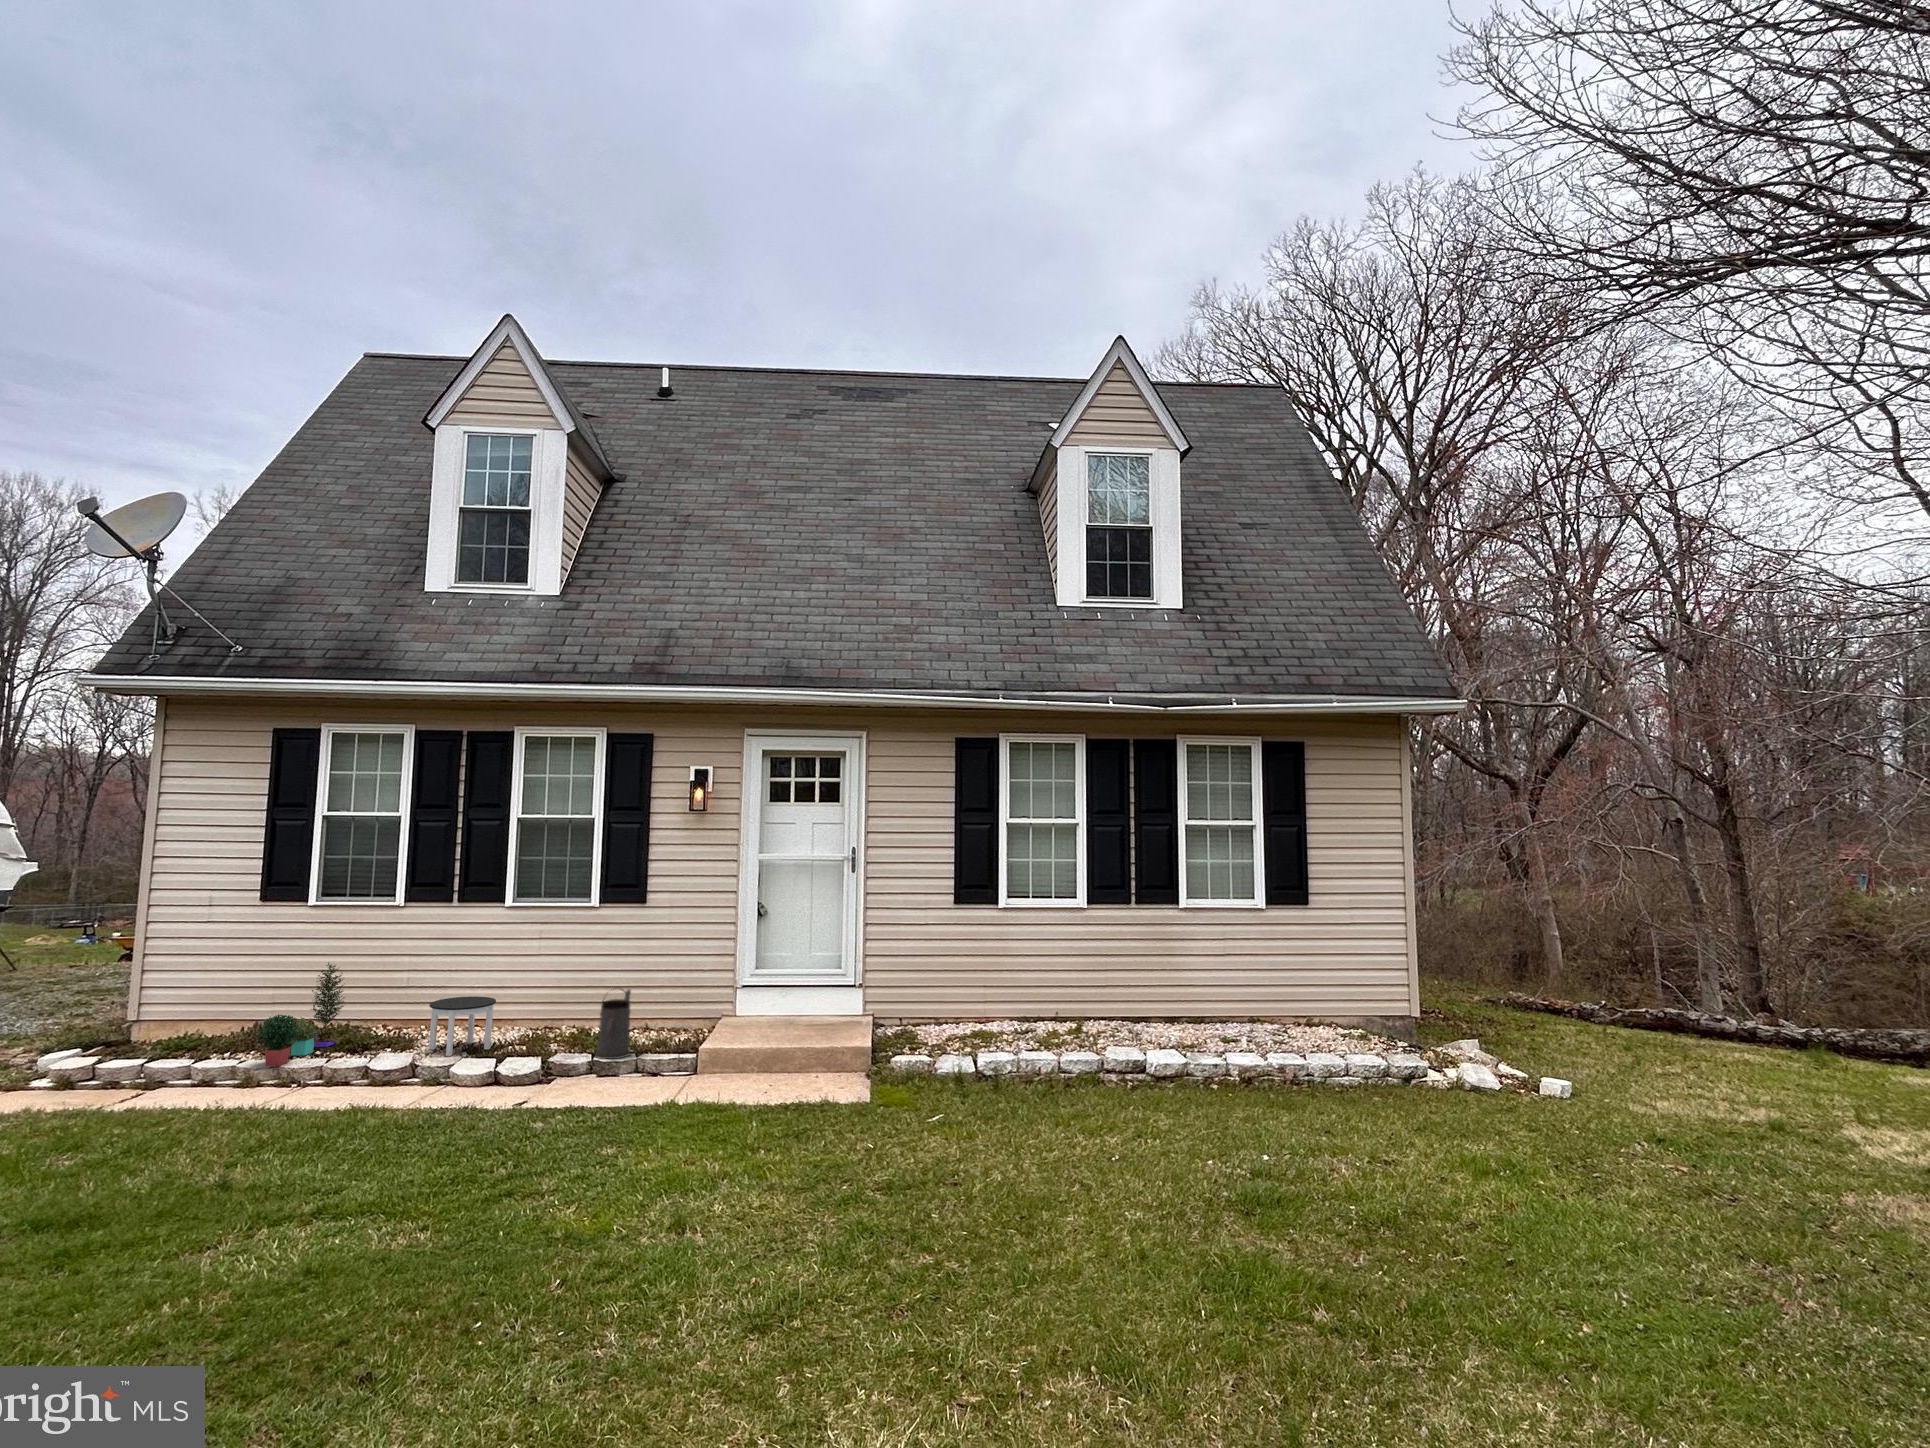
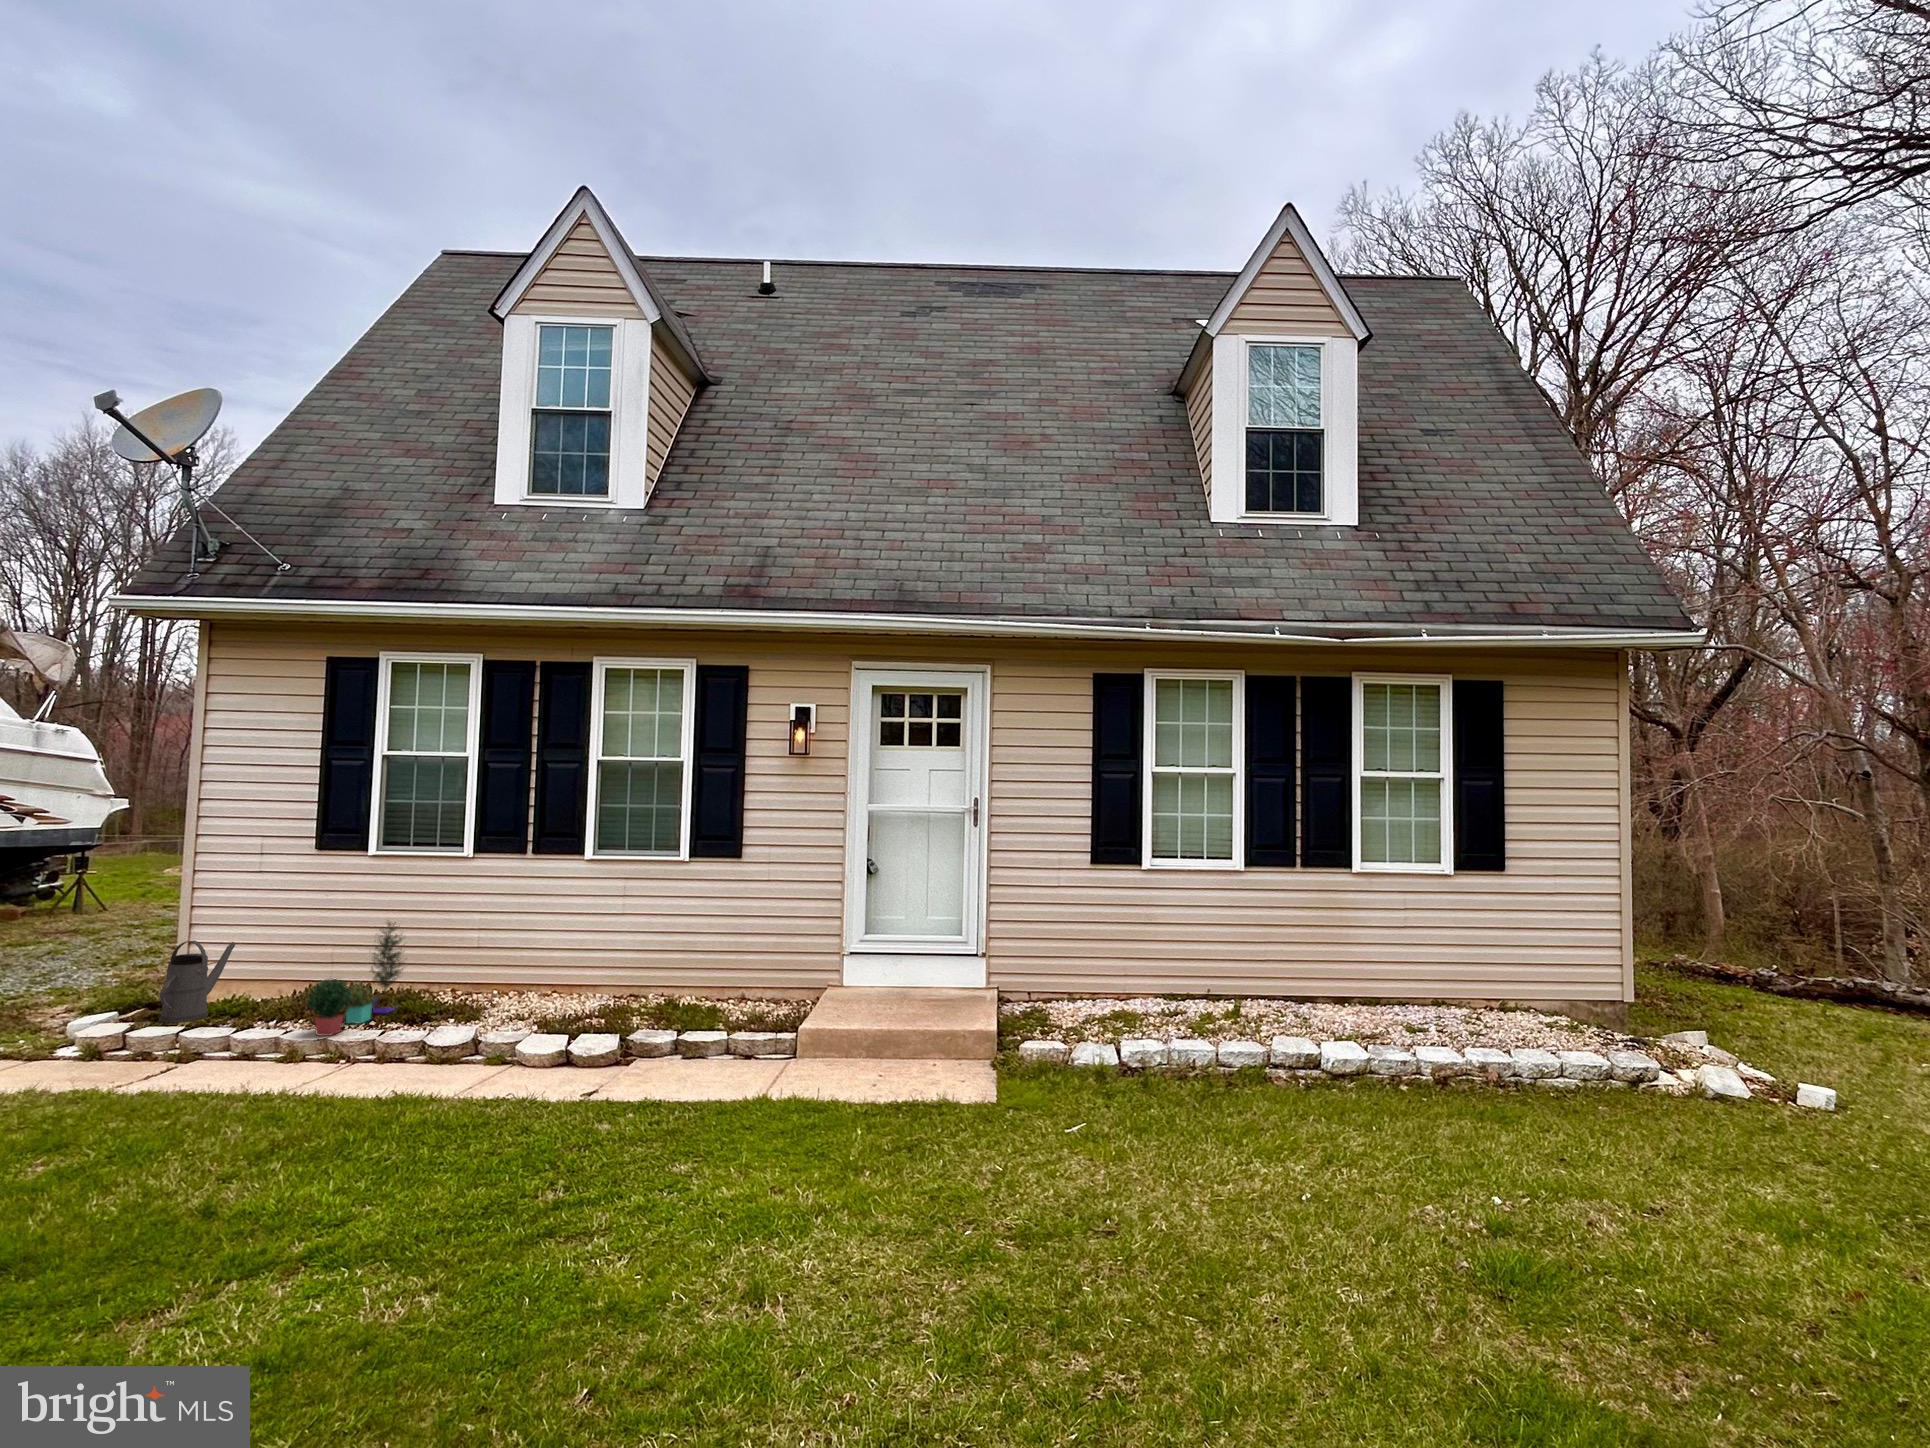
watering can: present [595,989,631,1059] -> present [159,941,235,1023]
round table: present [429,996,496,1056] -> none [498,960,573,1027]

